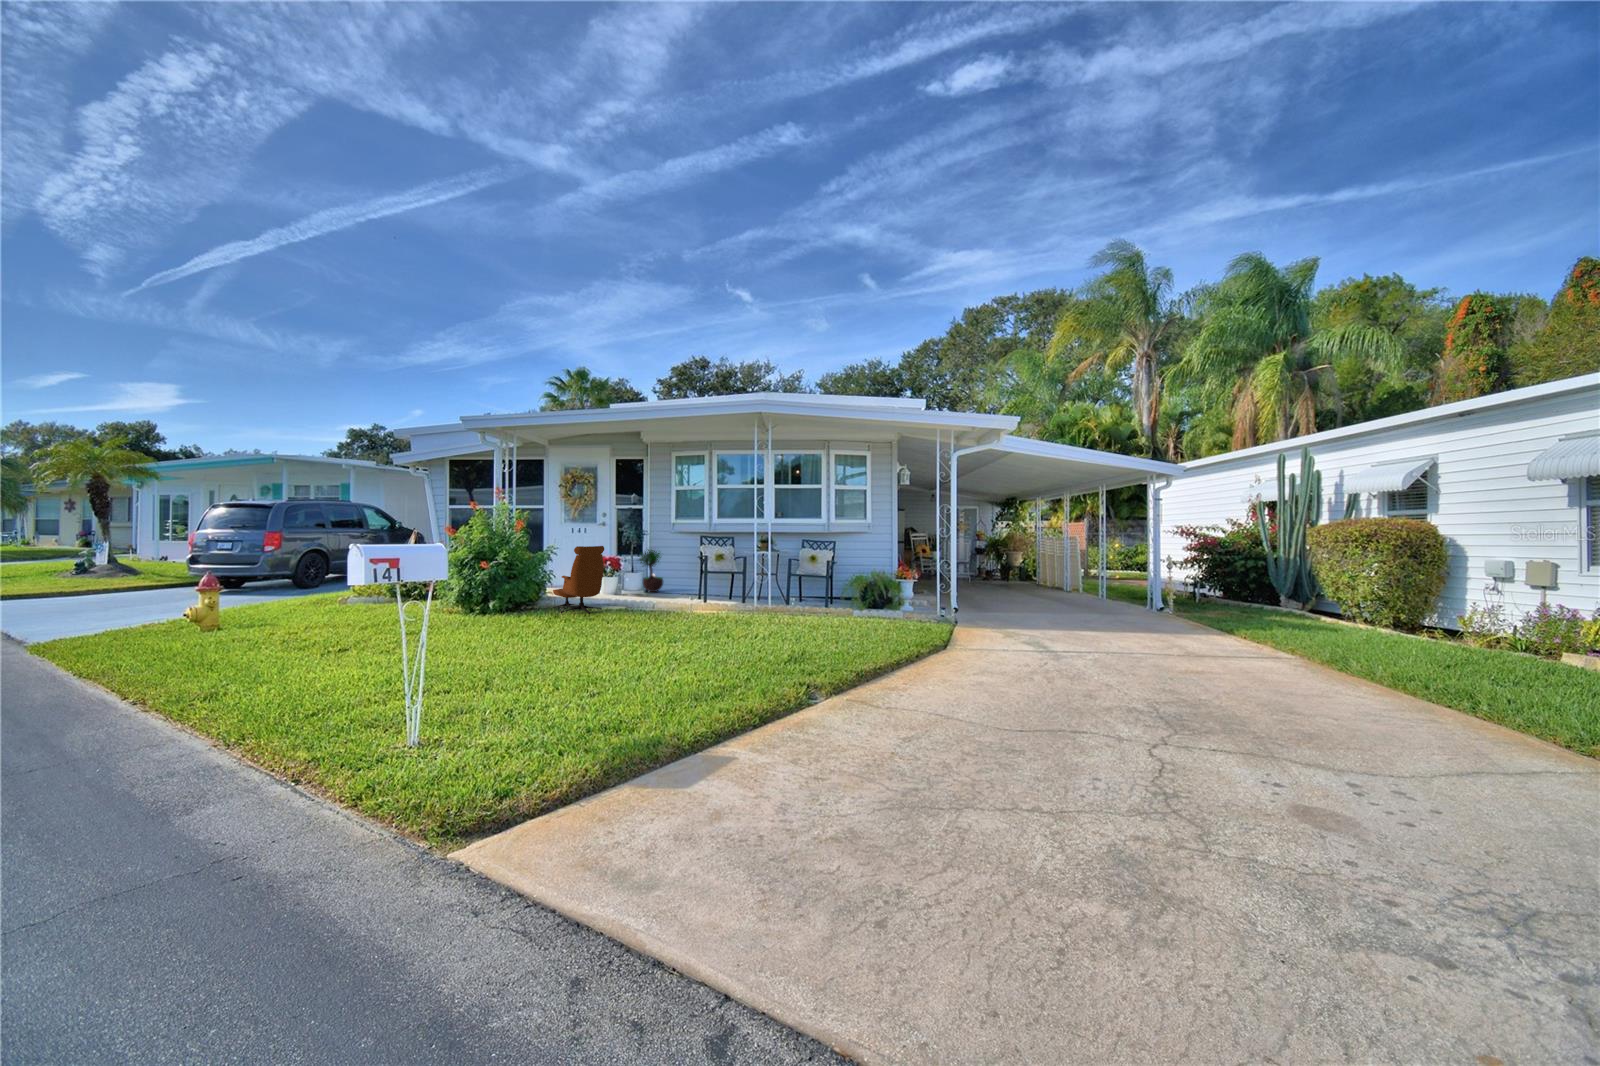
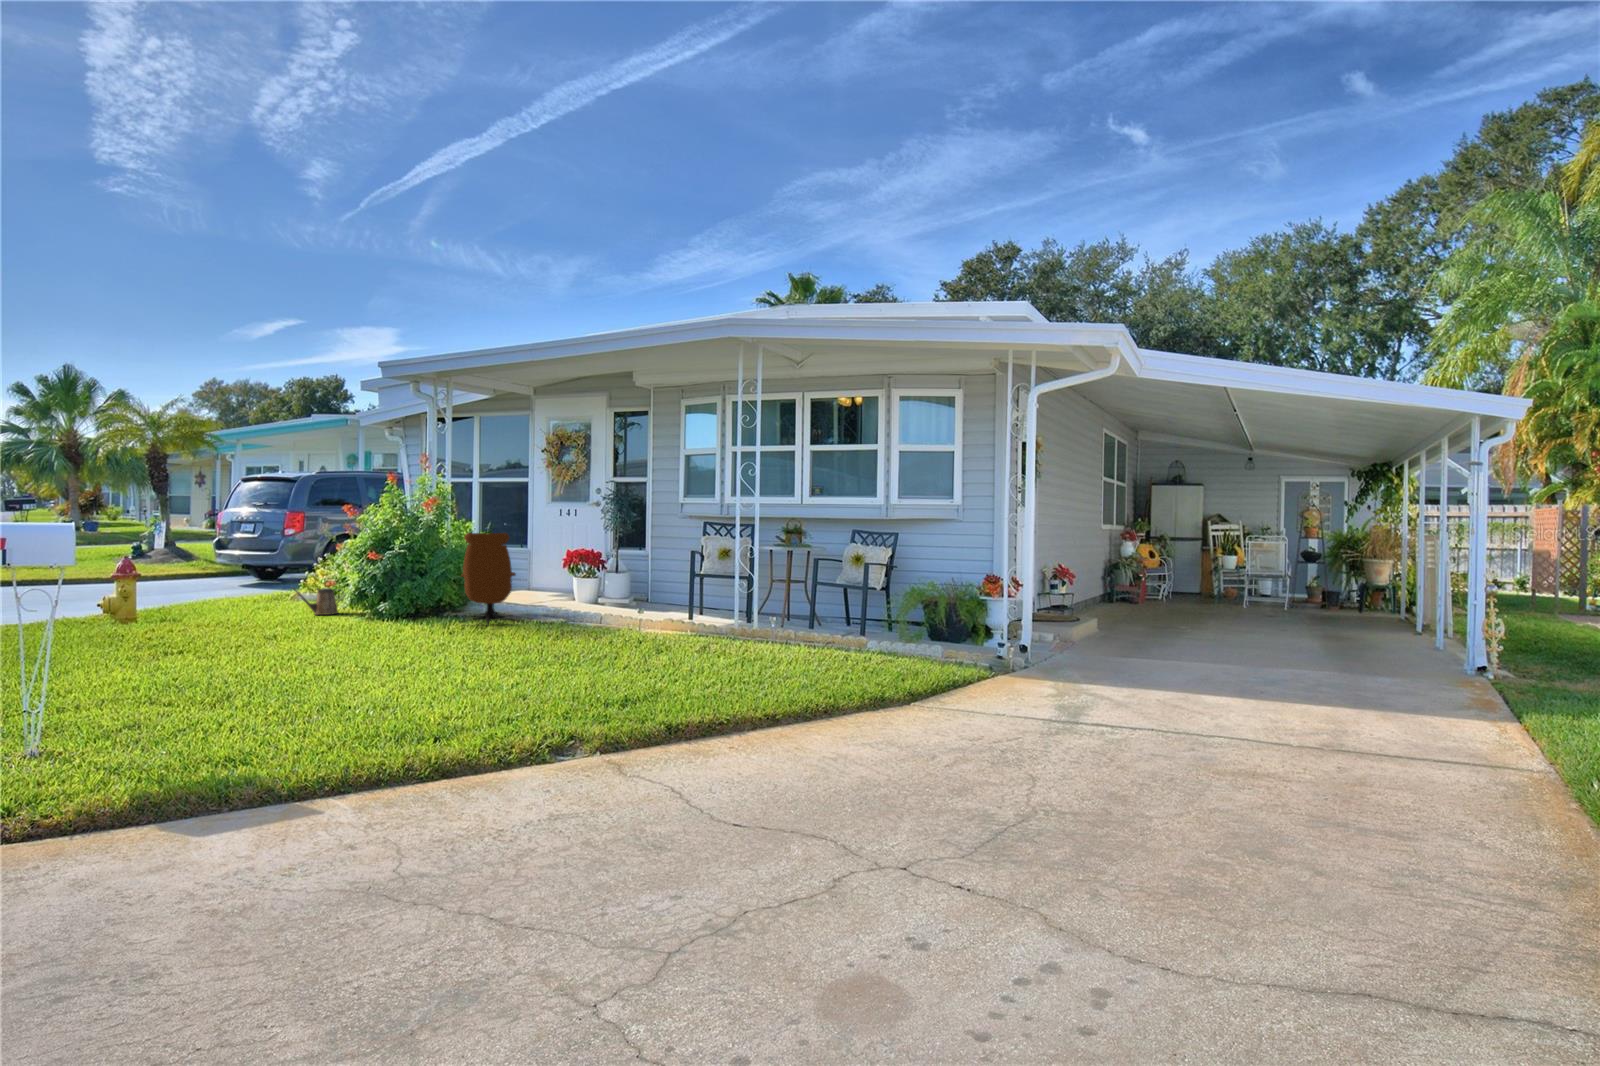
potted tree: present [638,549,663,592] -> none [623,534,667,602]
watering can: none [405,592,443,614] -> present [291,587,339,615]

